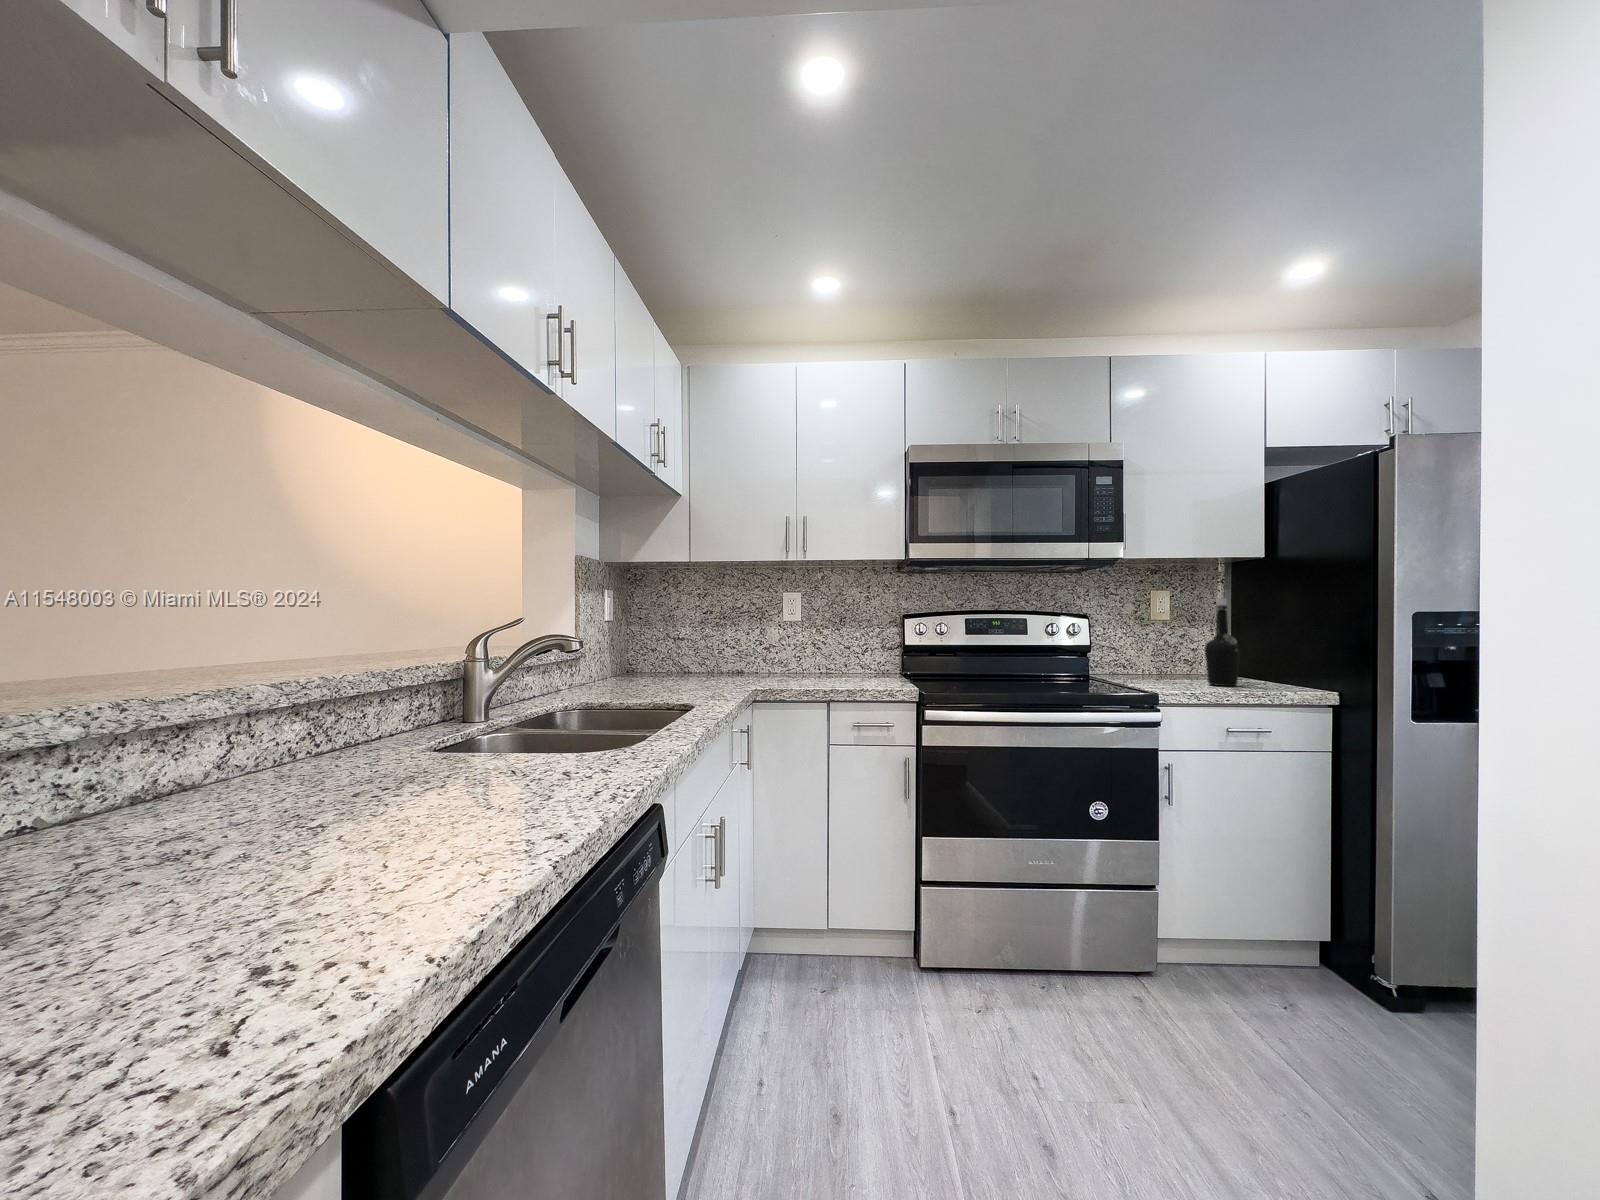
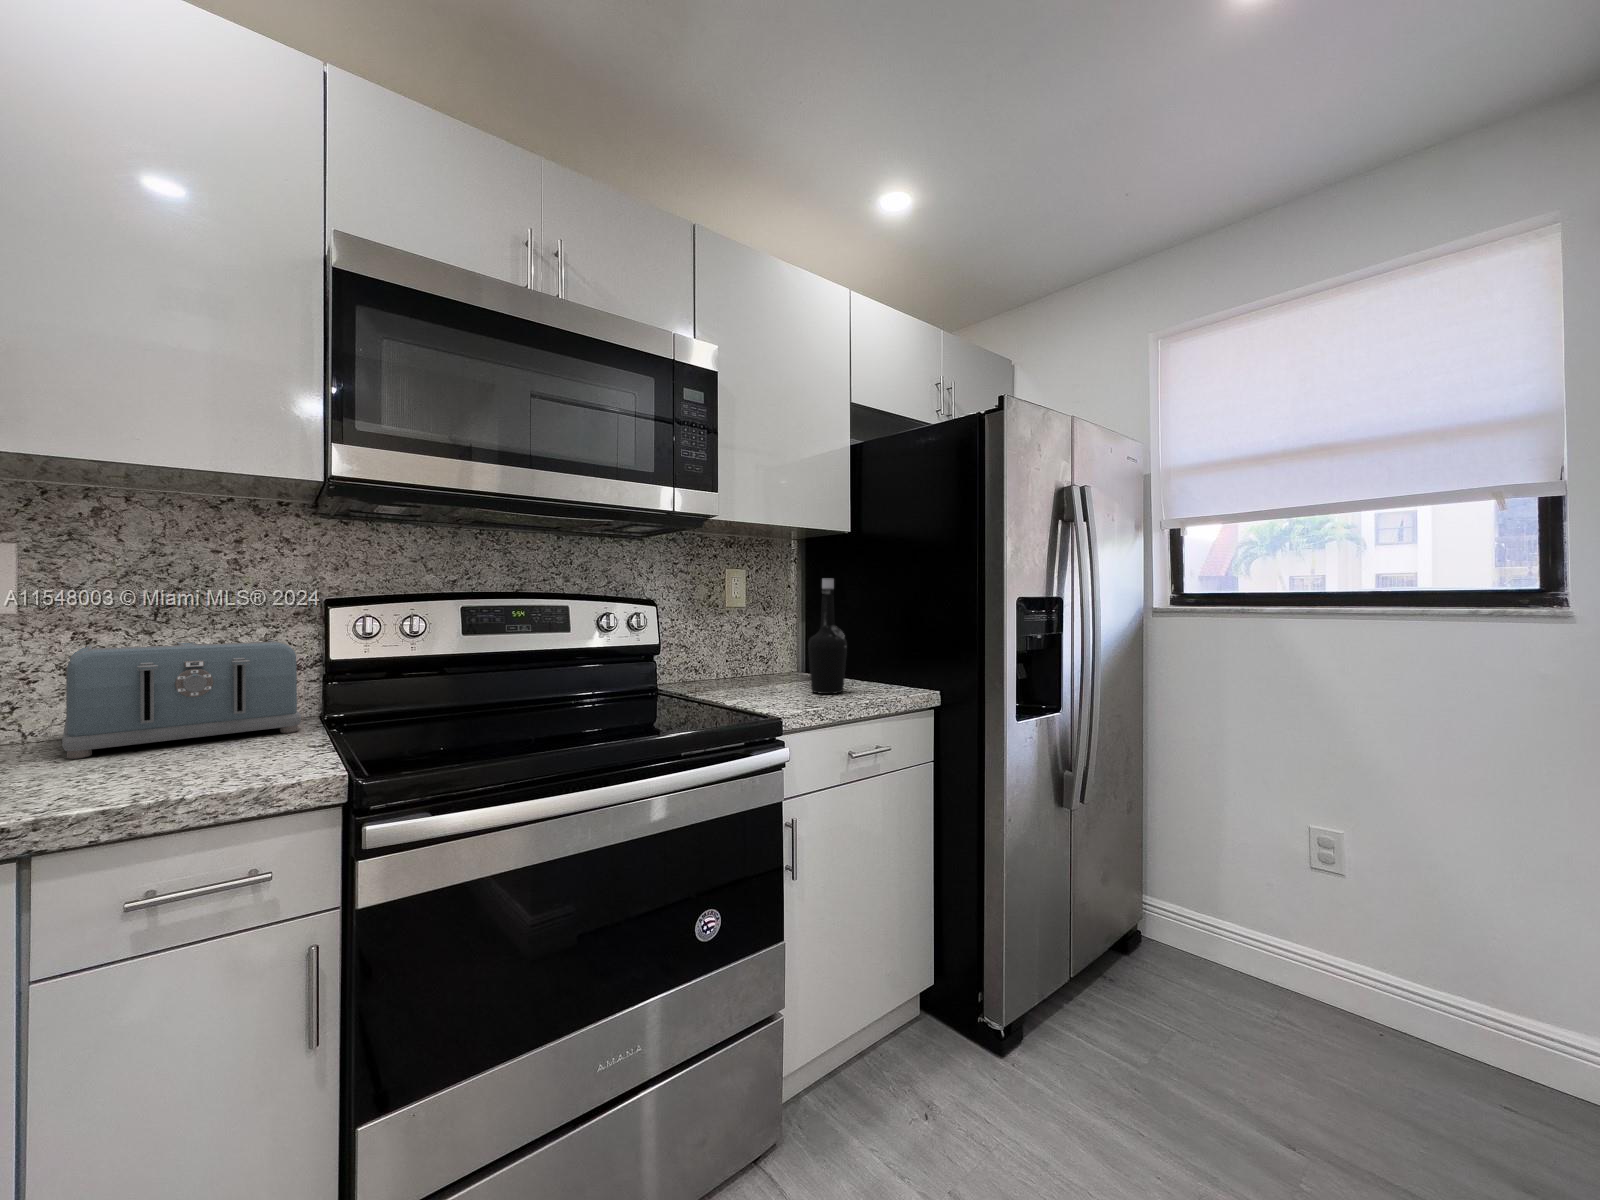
toaster: none [810,633,894,679] -> present [62,640,301,759]

